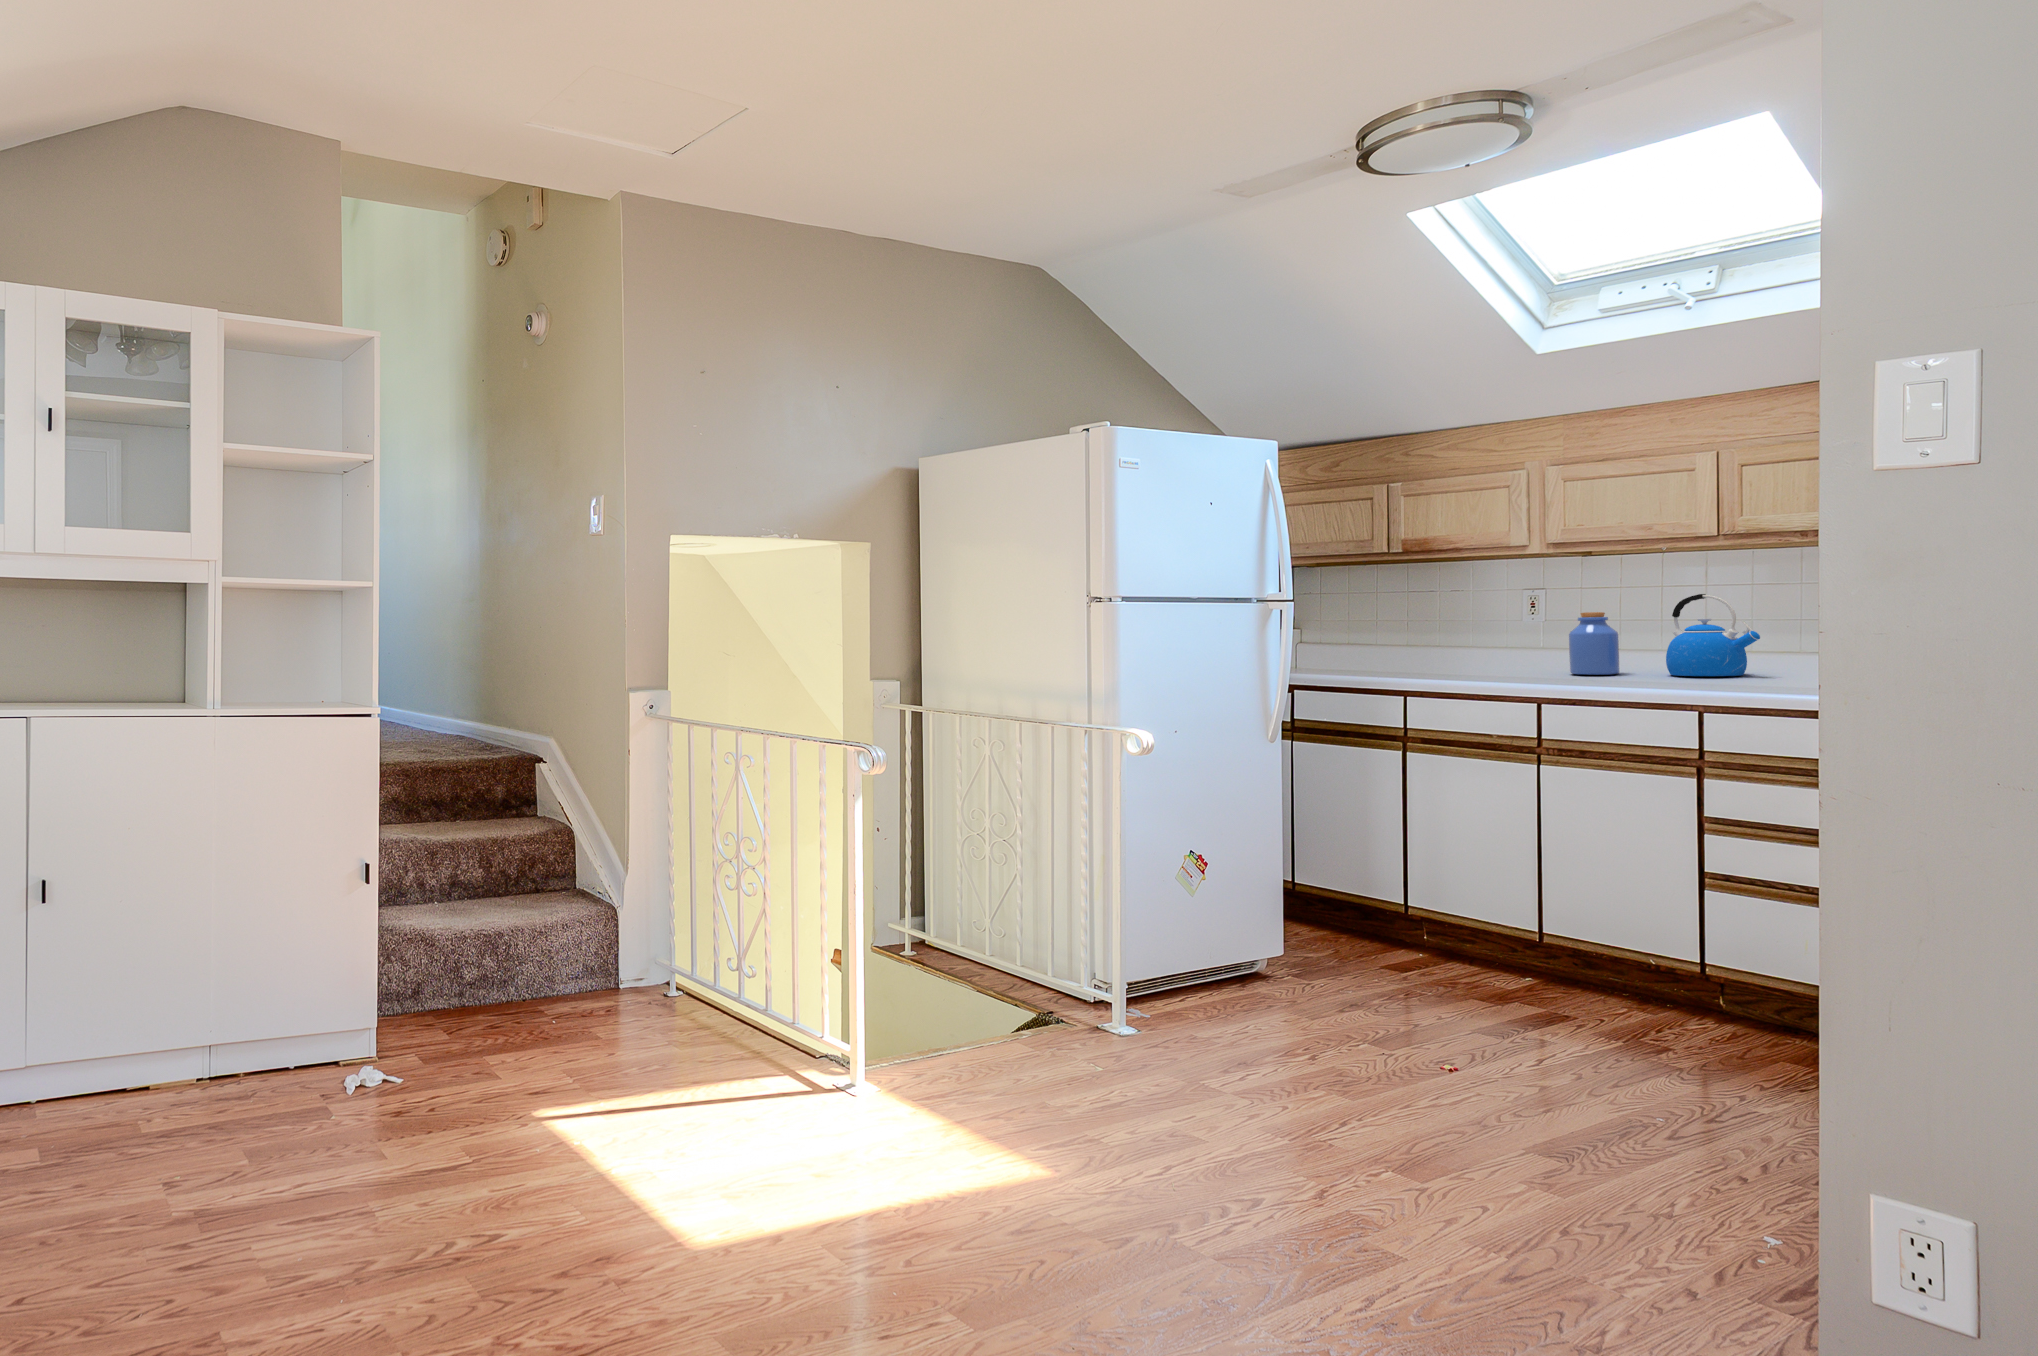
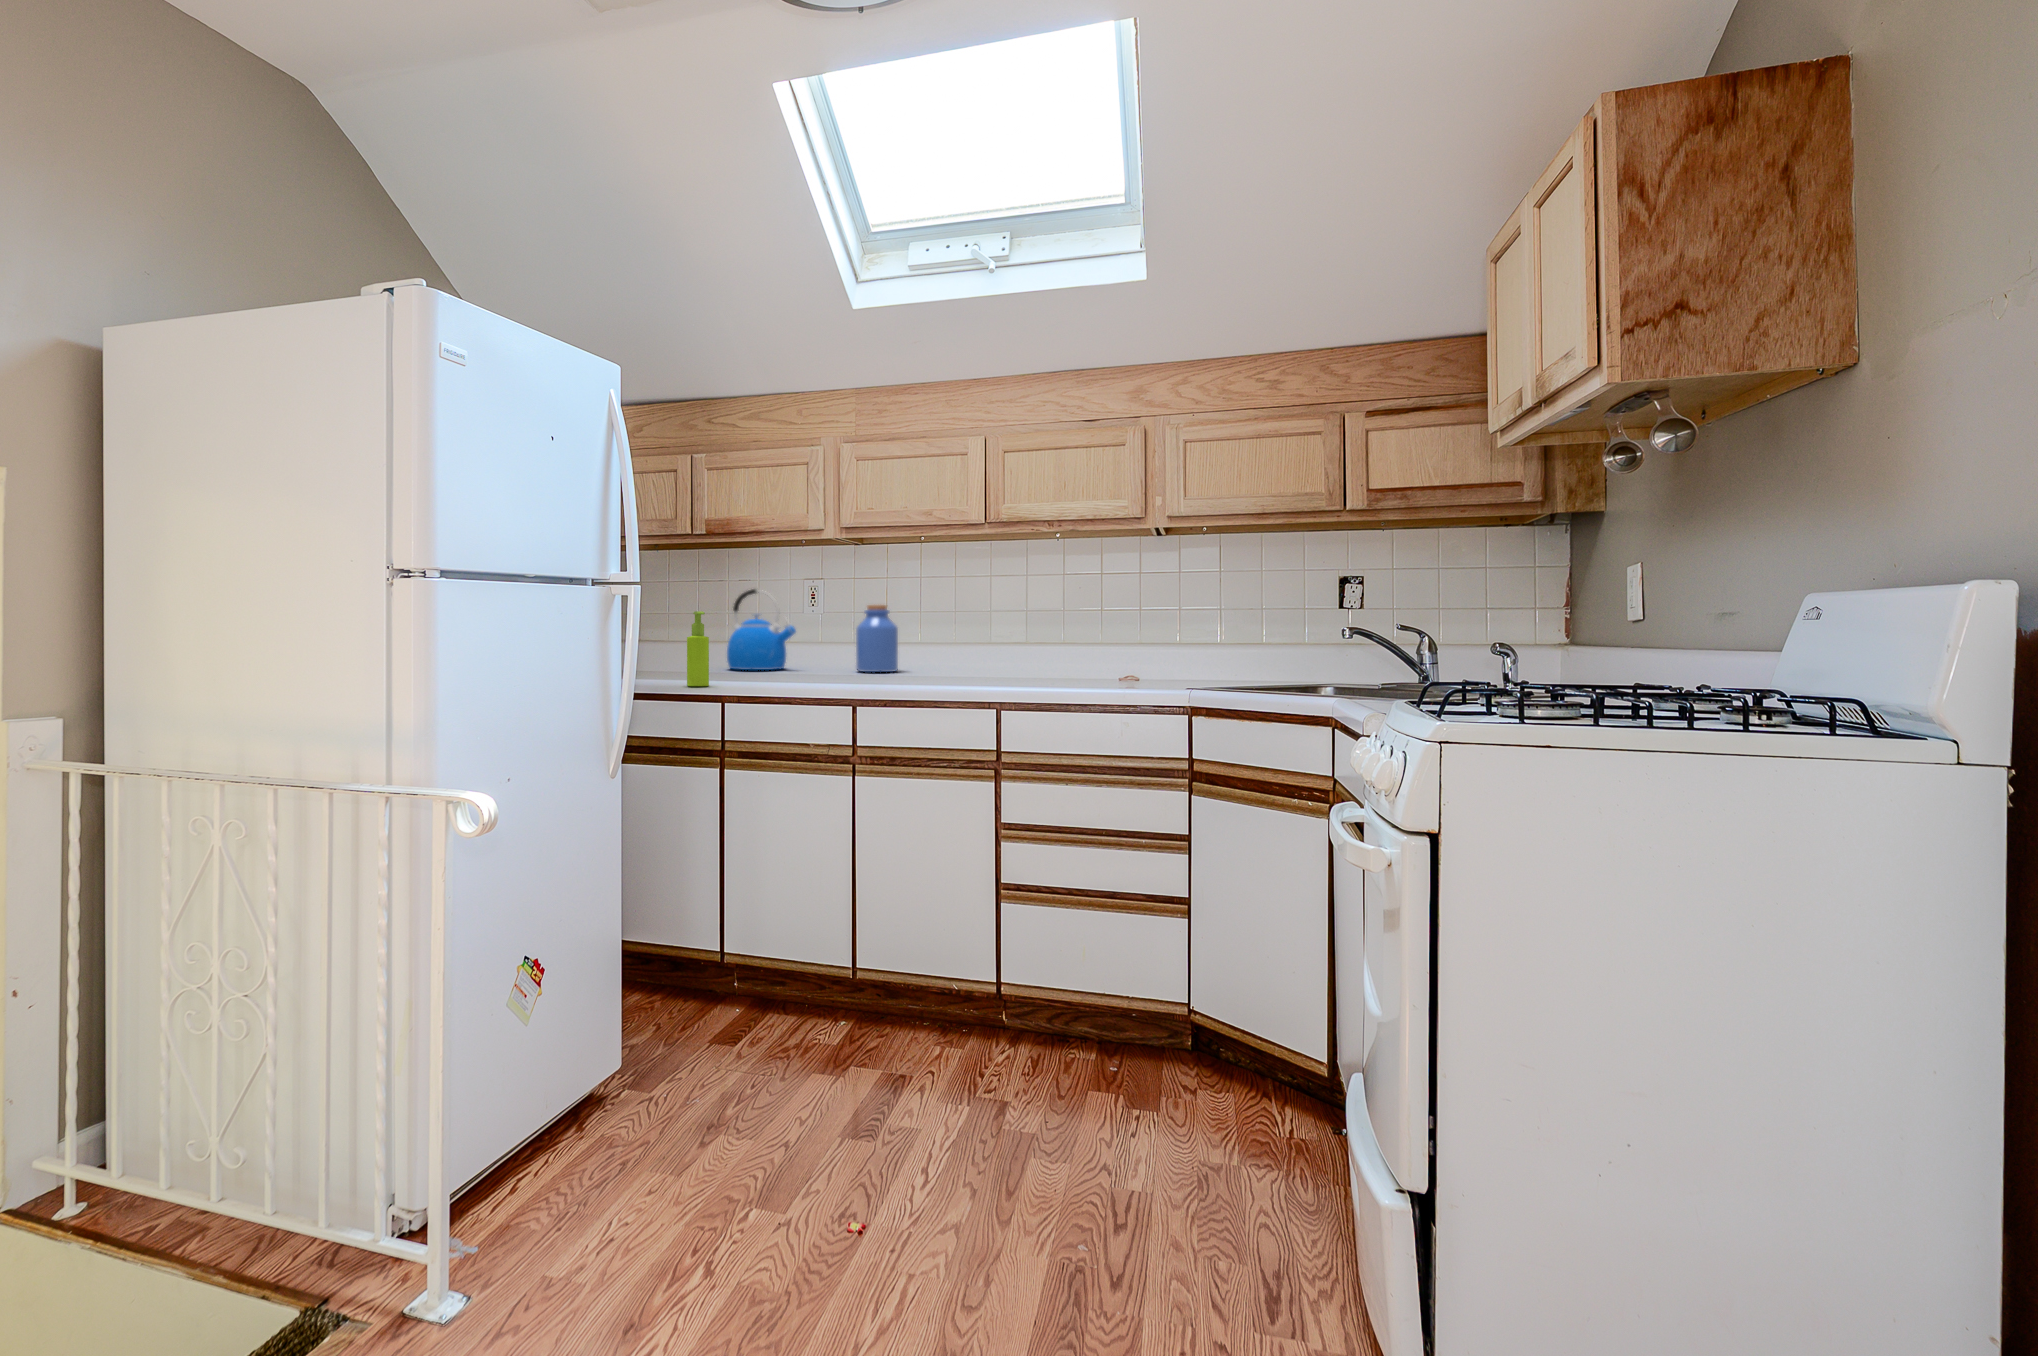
kettle: present [1666,594,1760,676] -> present [727,589,796,670]
soap dispenser: none [1372,626,1395,688] -> present [687,611,709,686]

